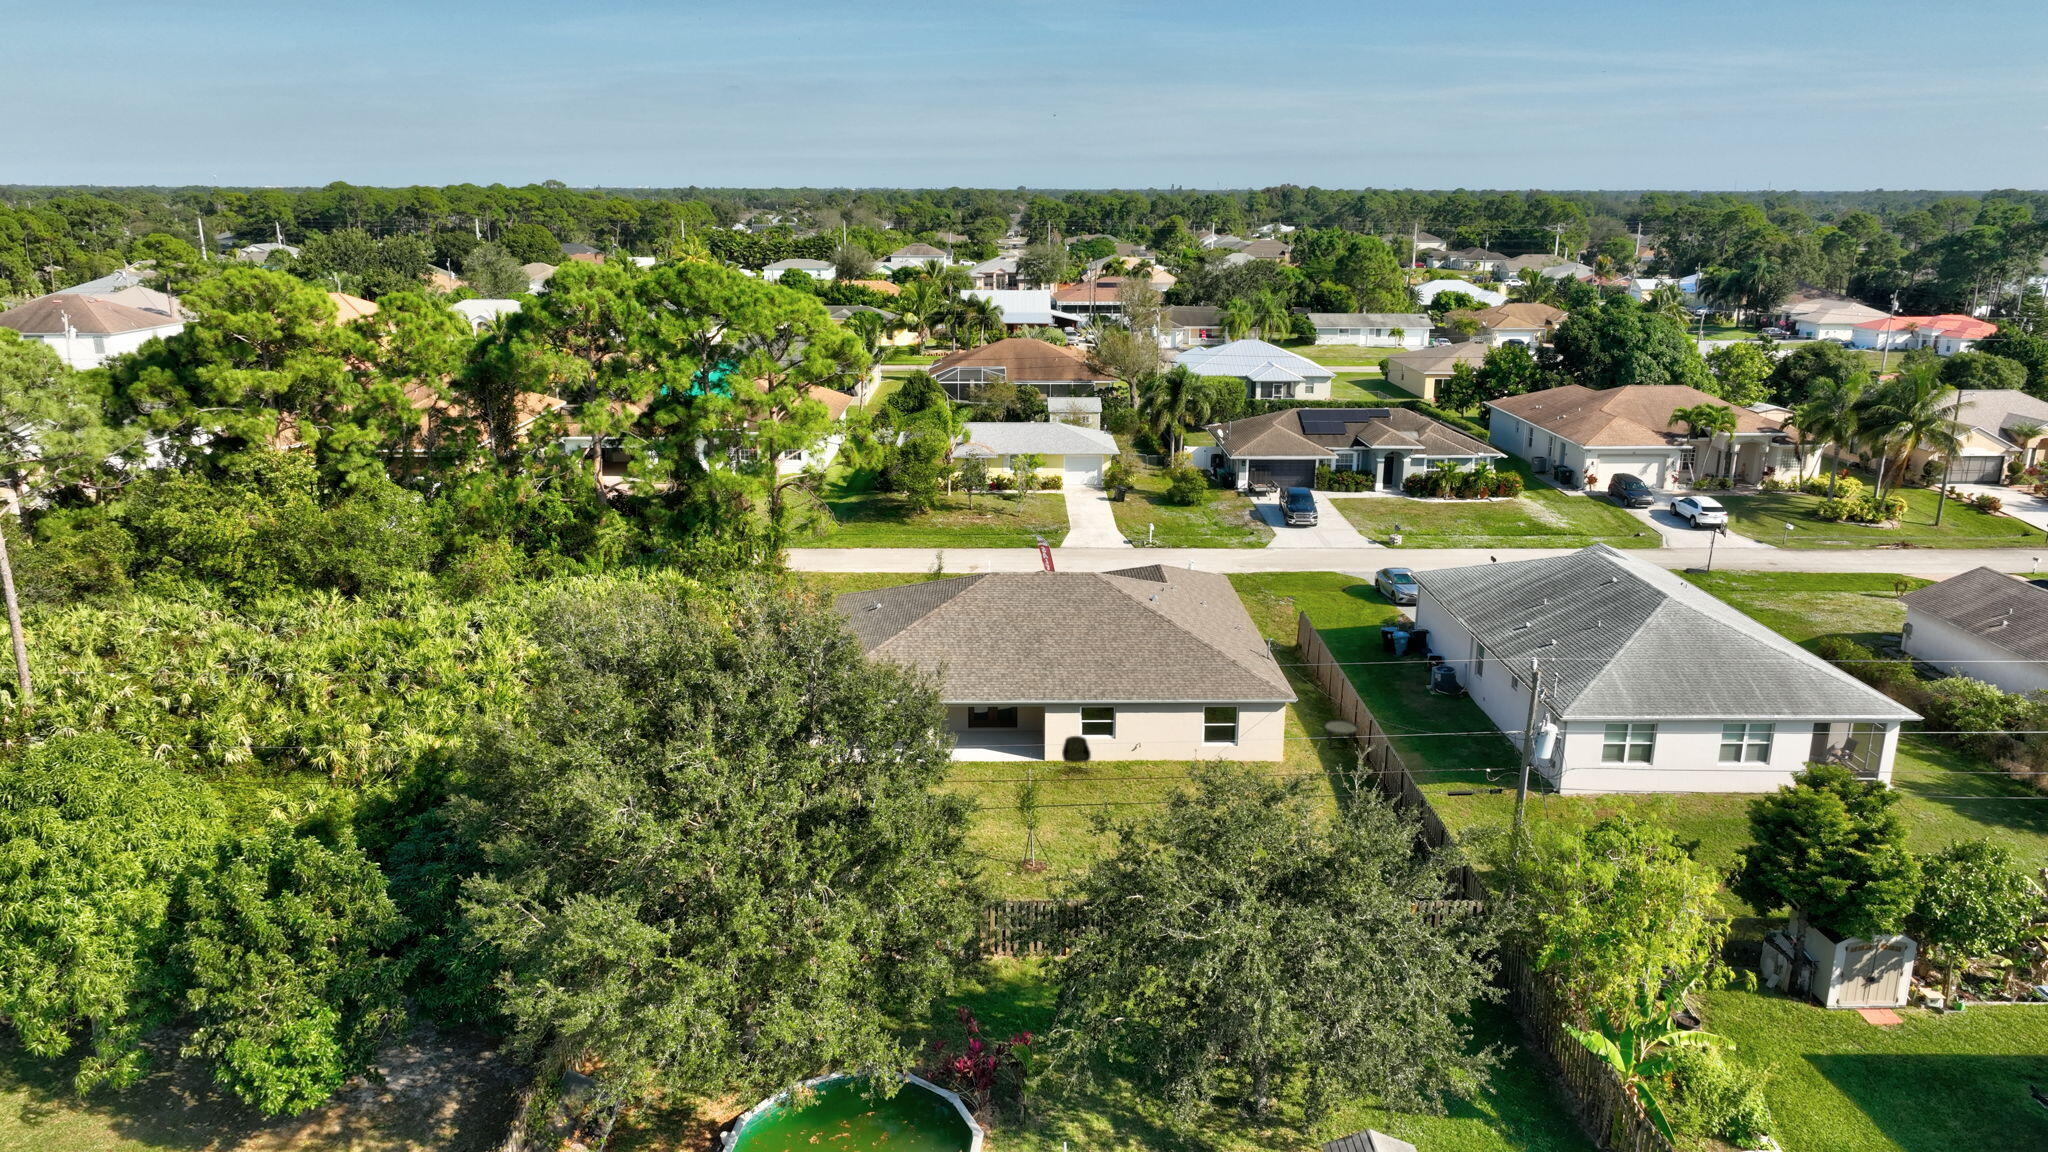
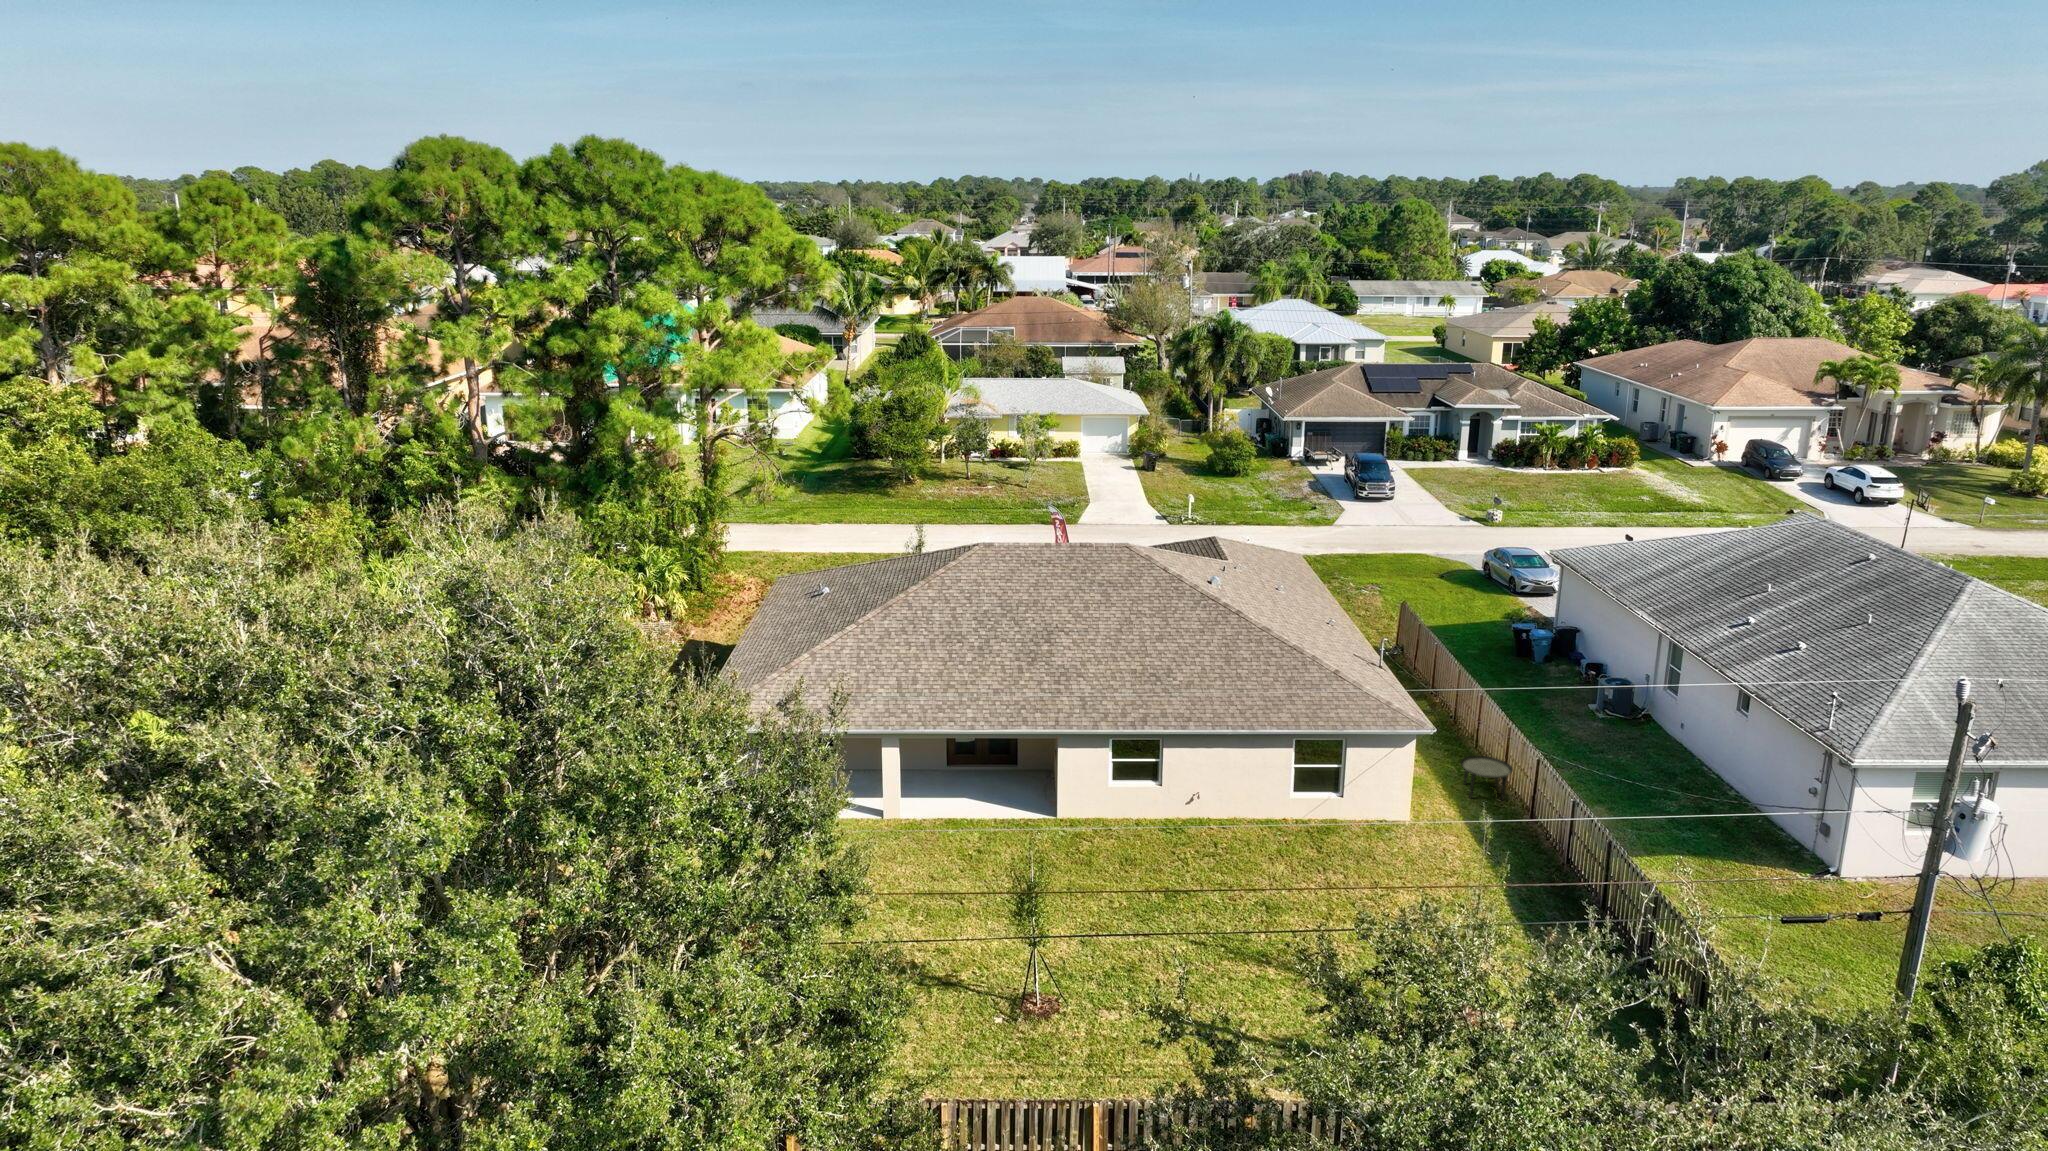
lounge chair: present [1062,736,1091,769] -> none [1086,781,1128,838]

